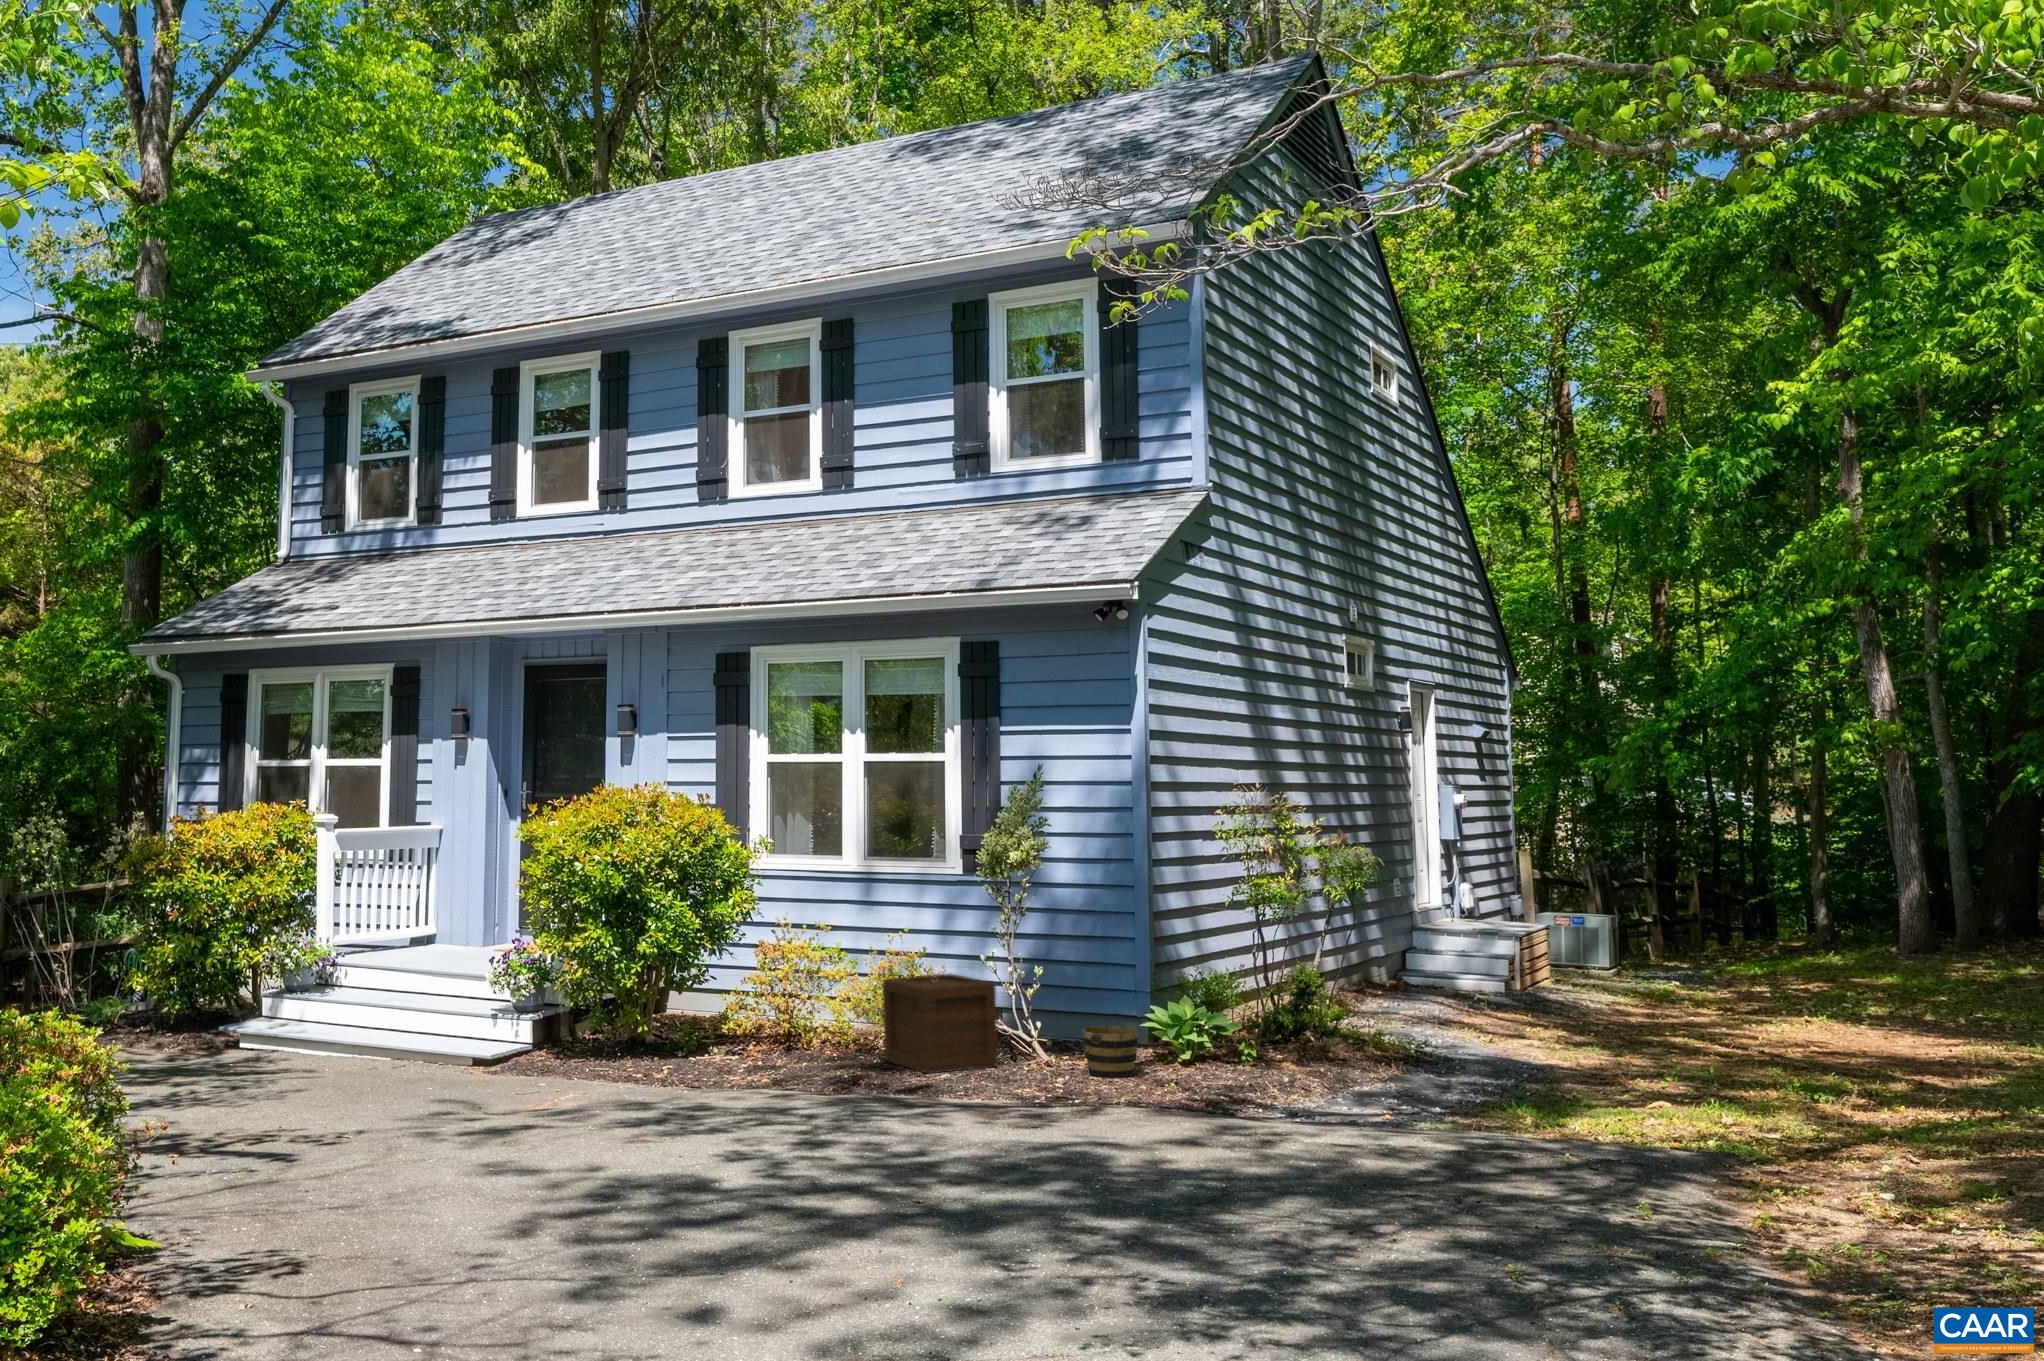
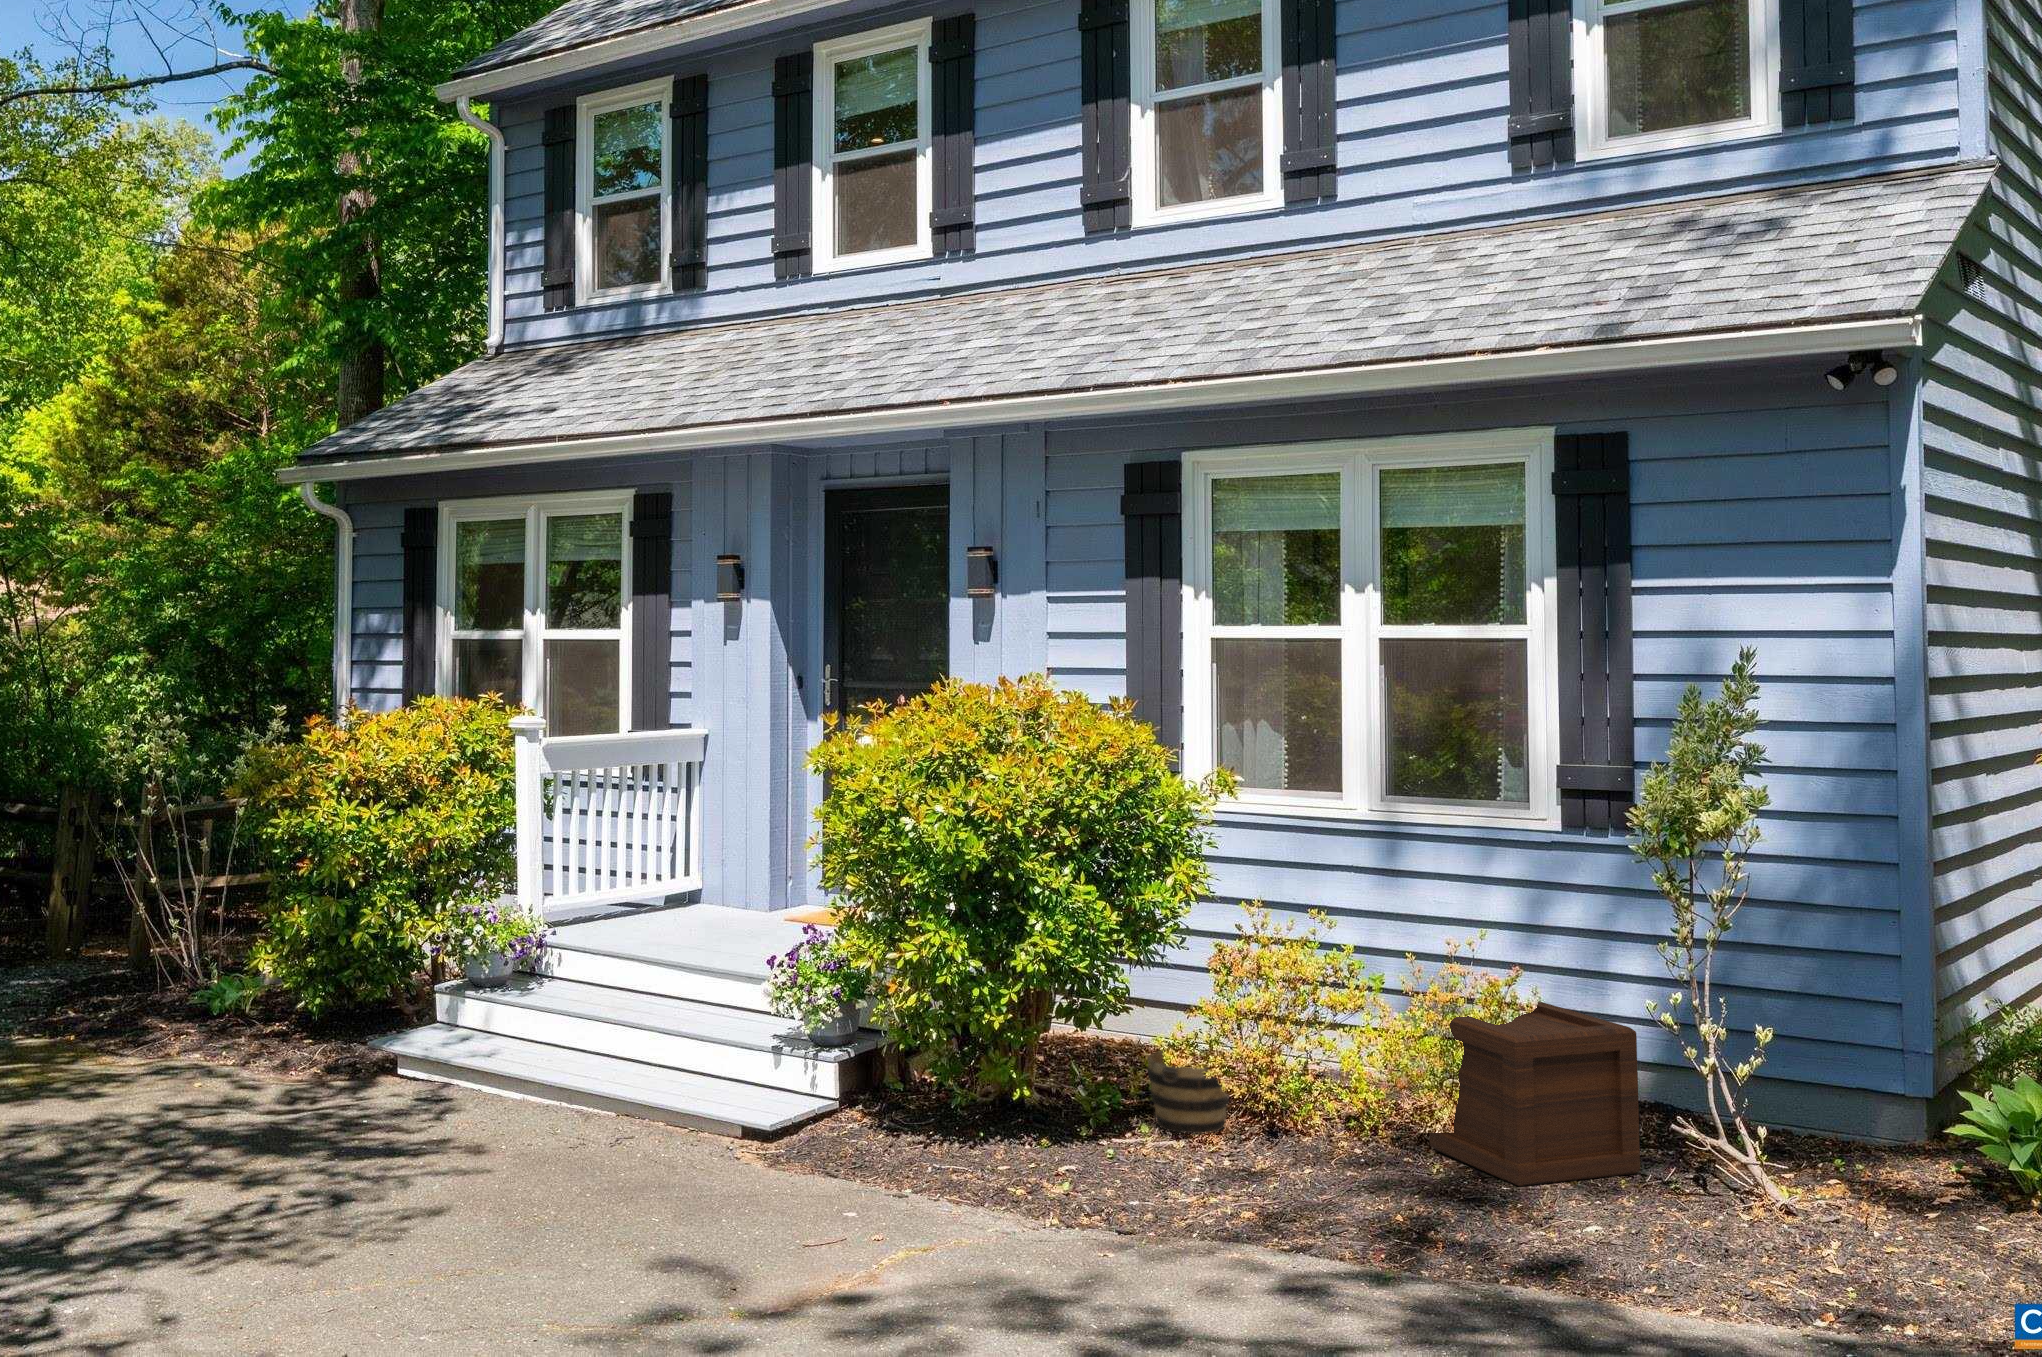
bucket: present [1082,1026,1138,1078] -> present [1148,1051,1229,1134]

